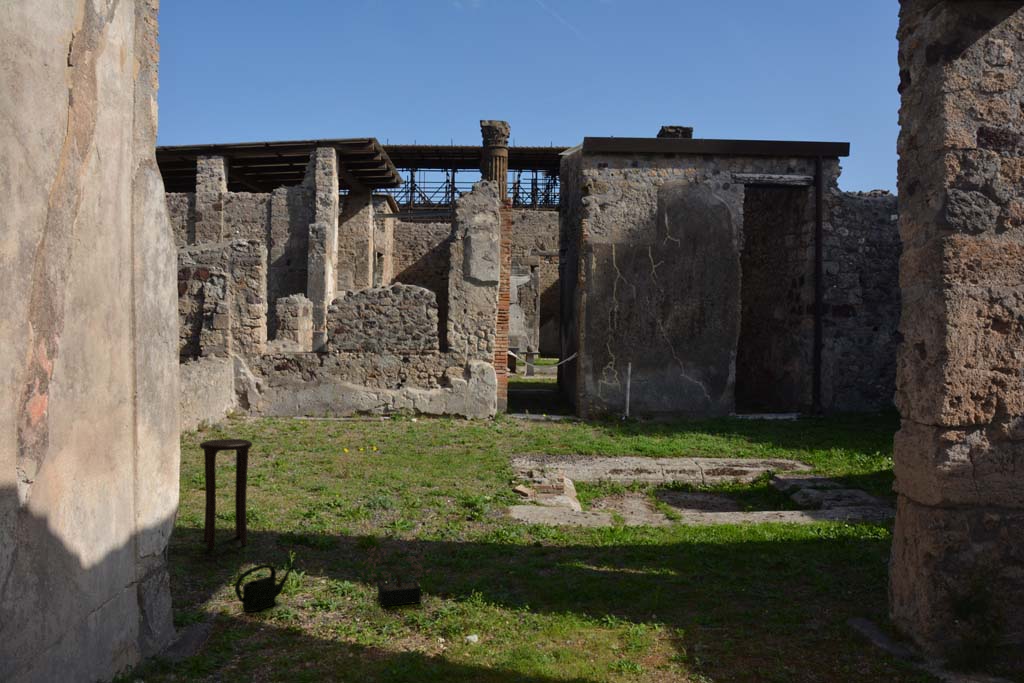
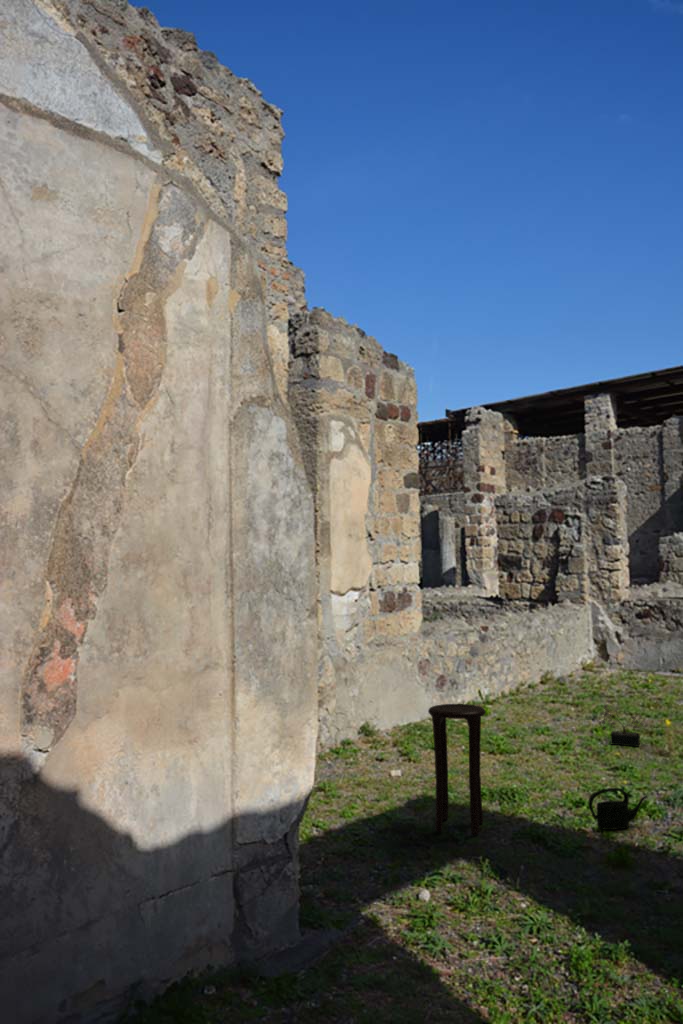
decorative plant: present [362,546,430,606] -> present [600,705,646,746]
watering can: present [235,565,294,612] -> present [589,788,647,830]

